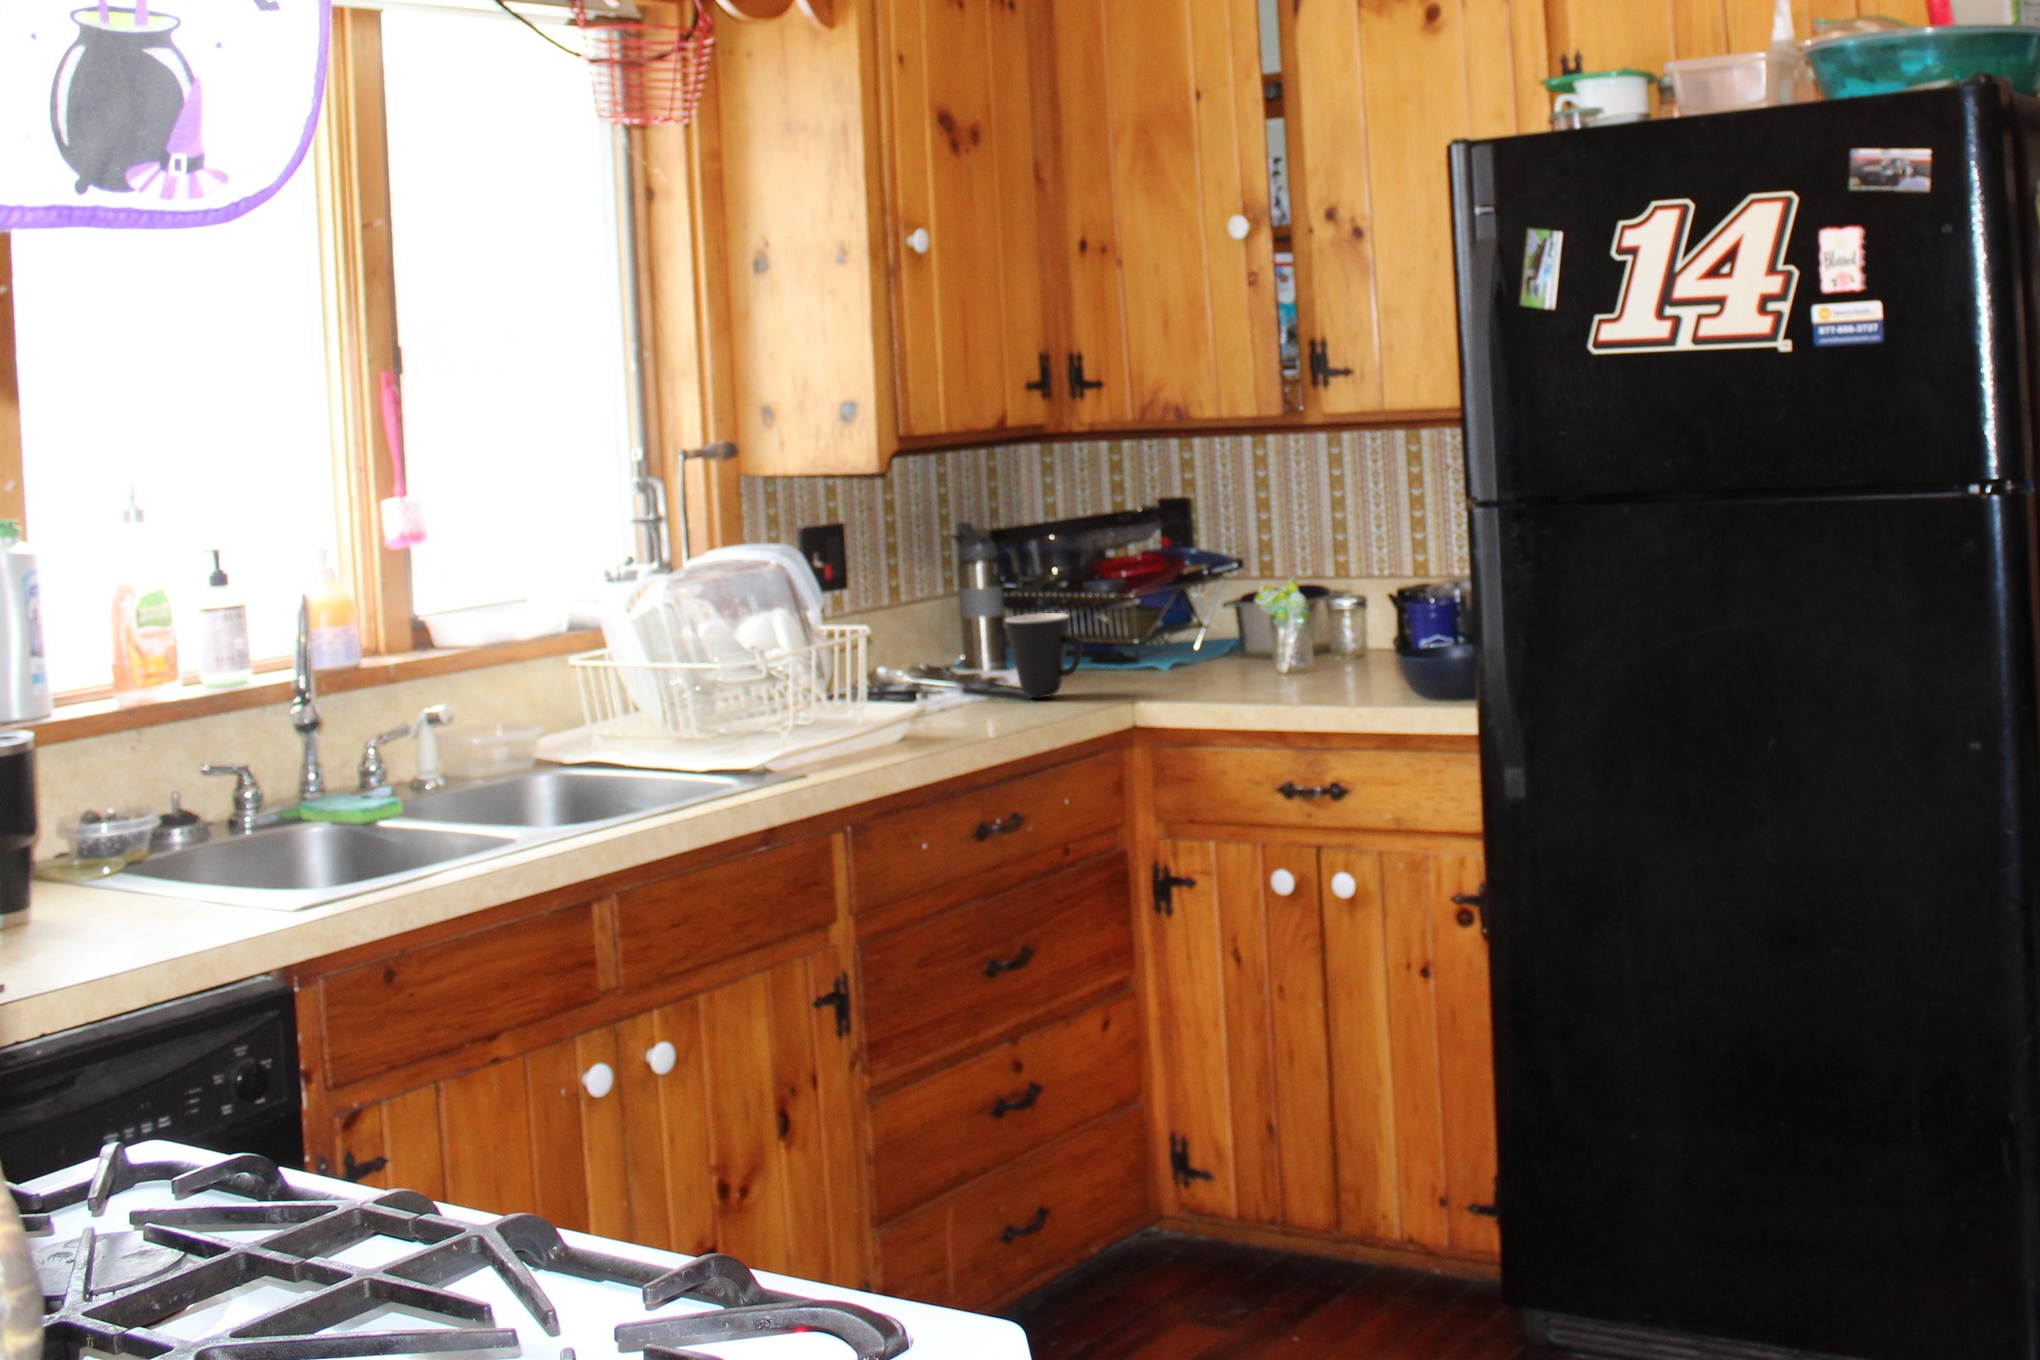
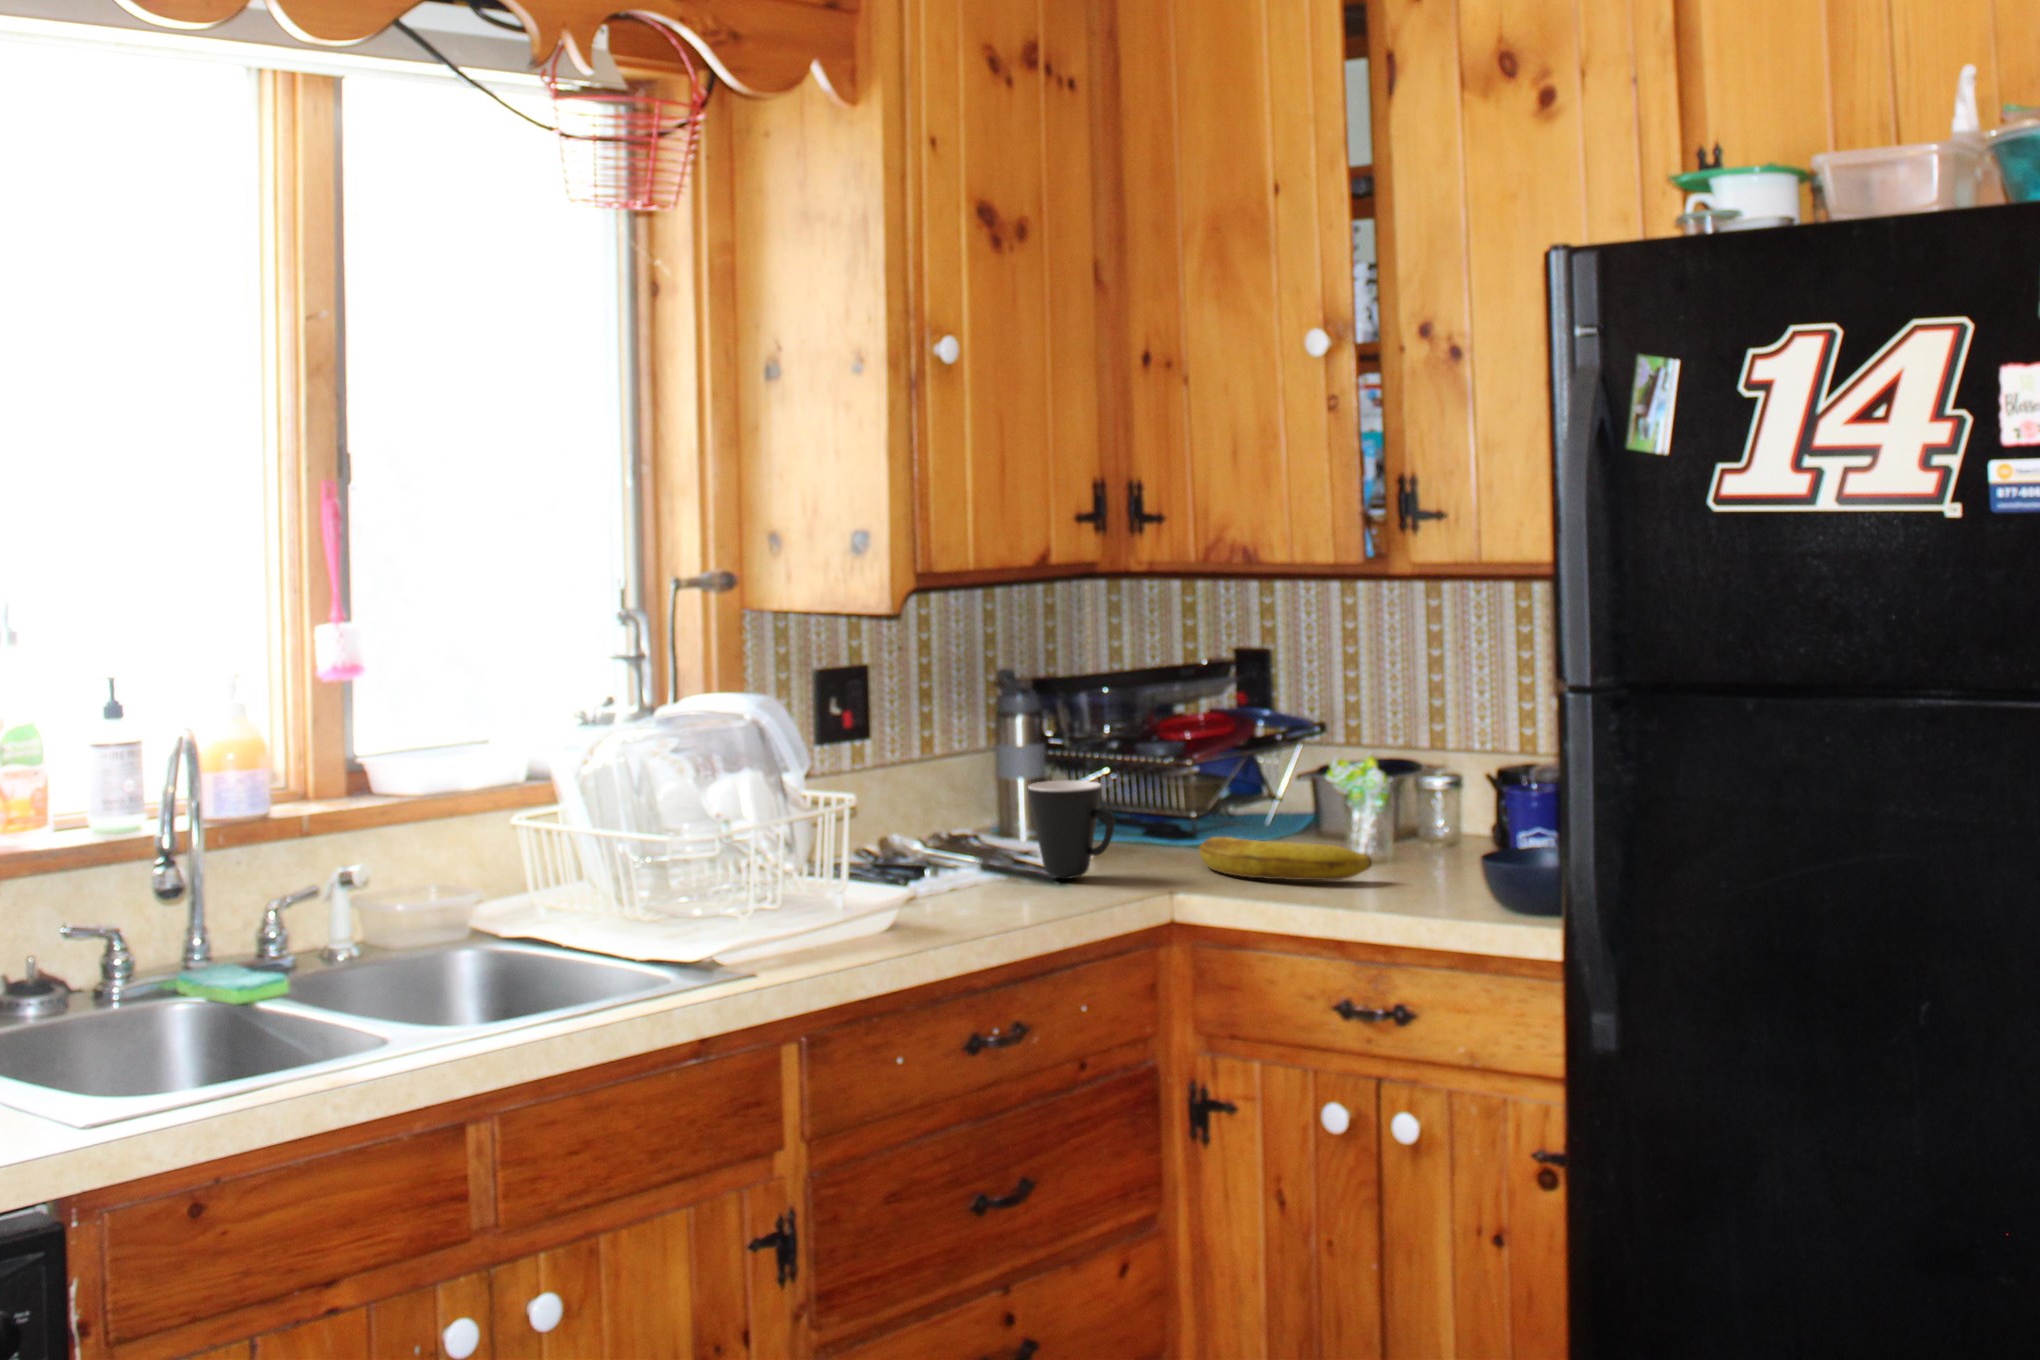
banana: none [1152,656,1302,688] -> present [1199,837,1372,880]

